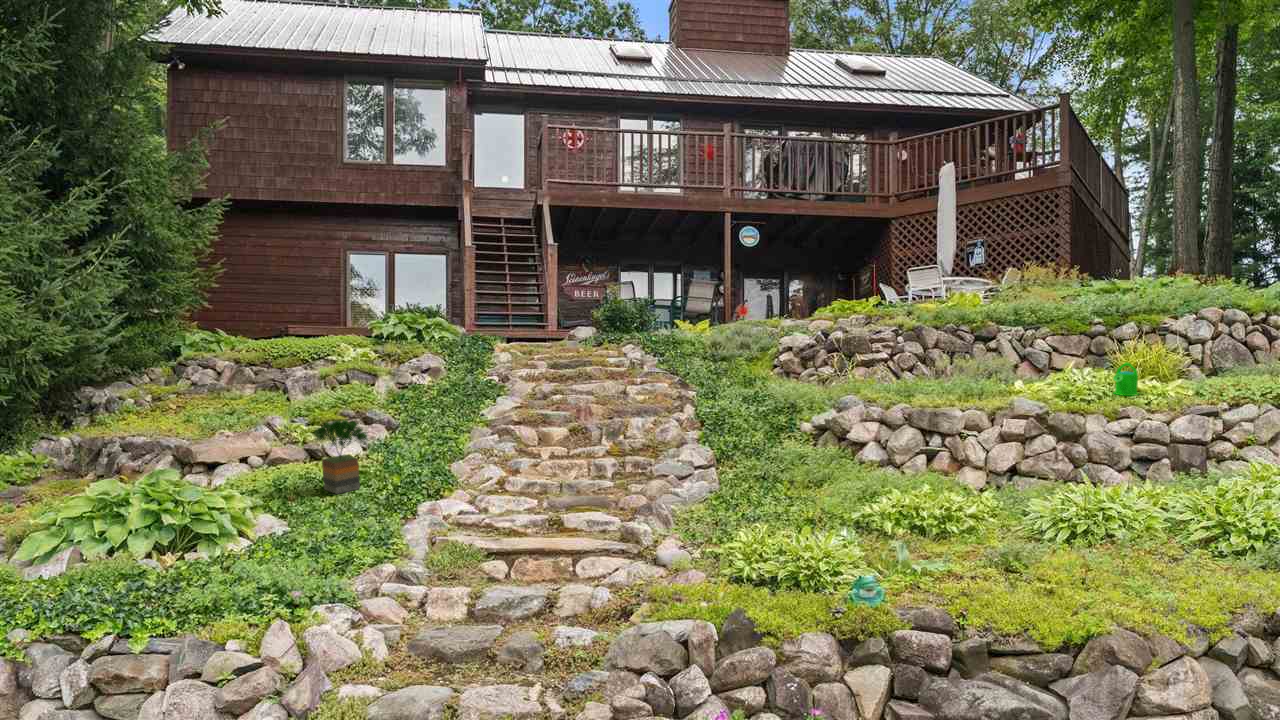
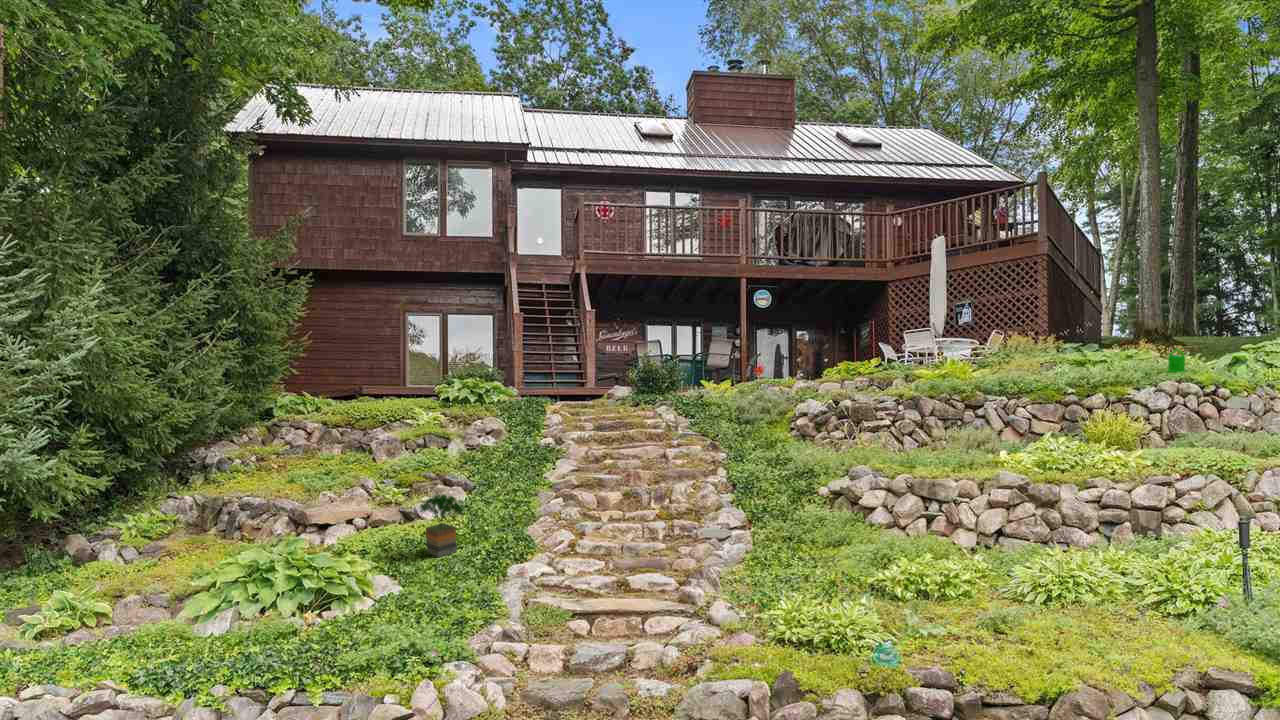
watering can: present [1113,362,1139,396] -> present [1168,349,1185,372]

